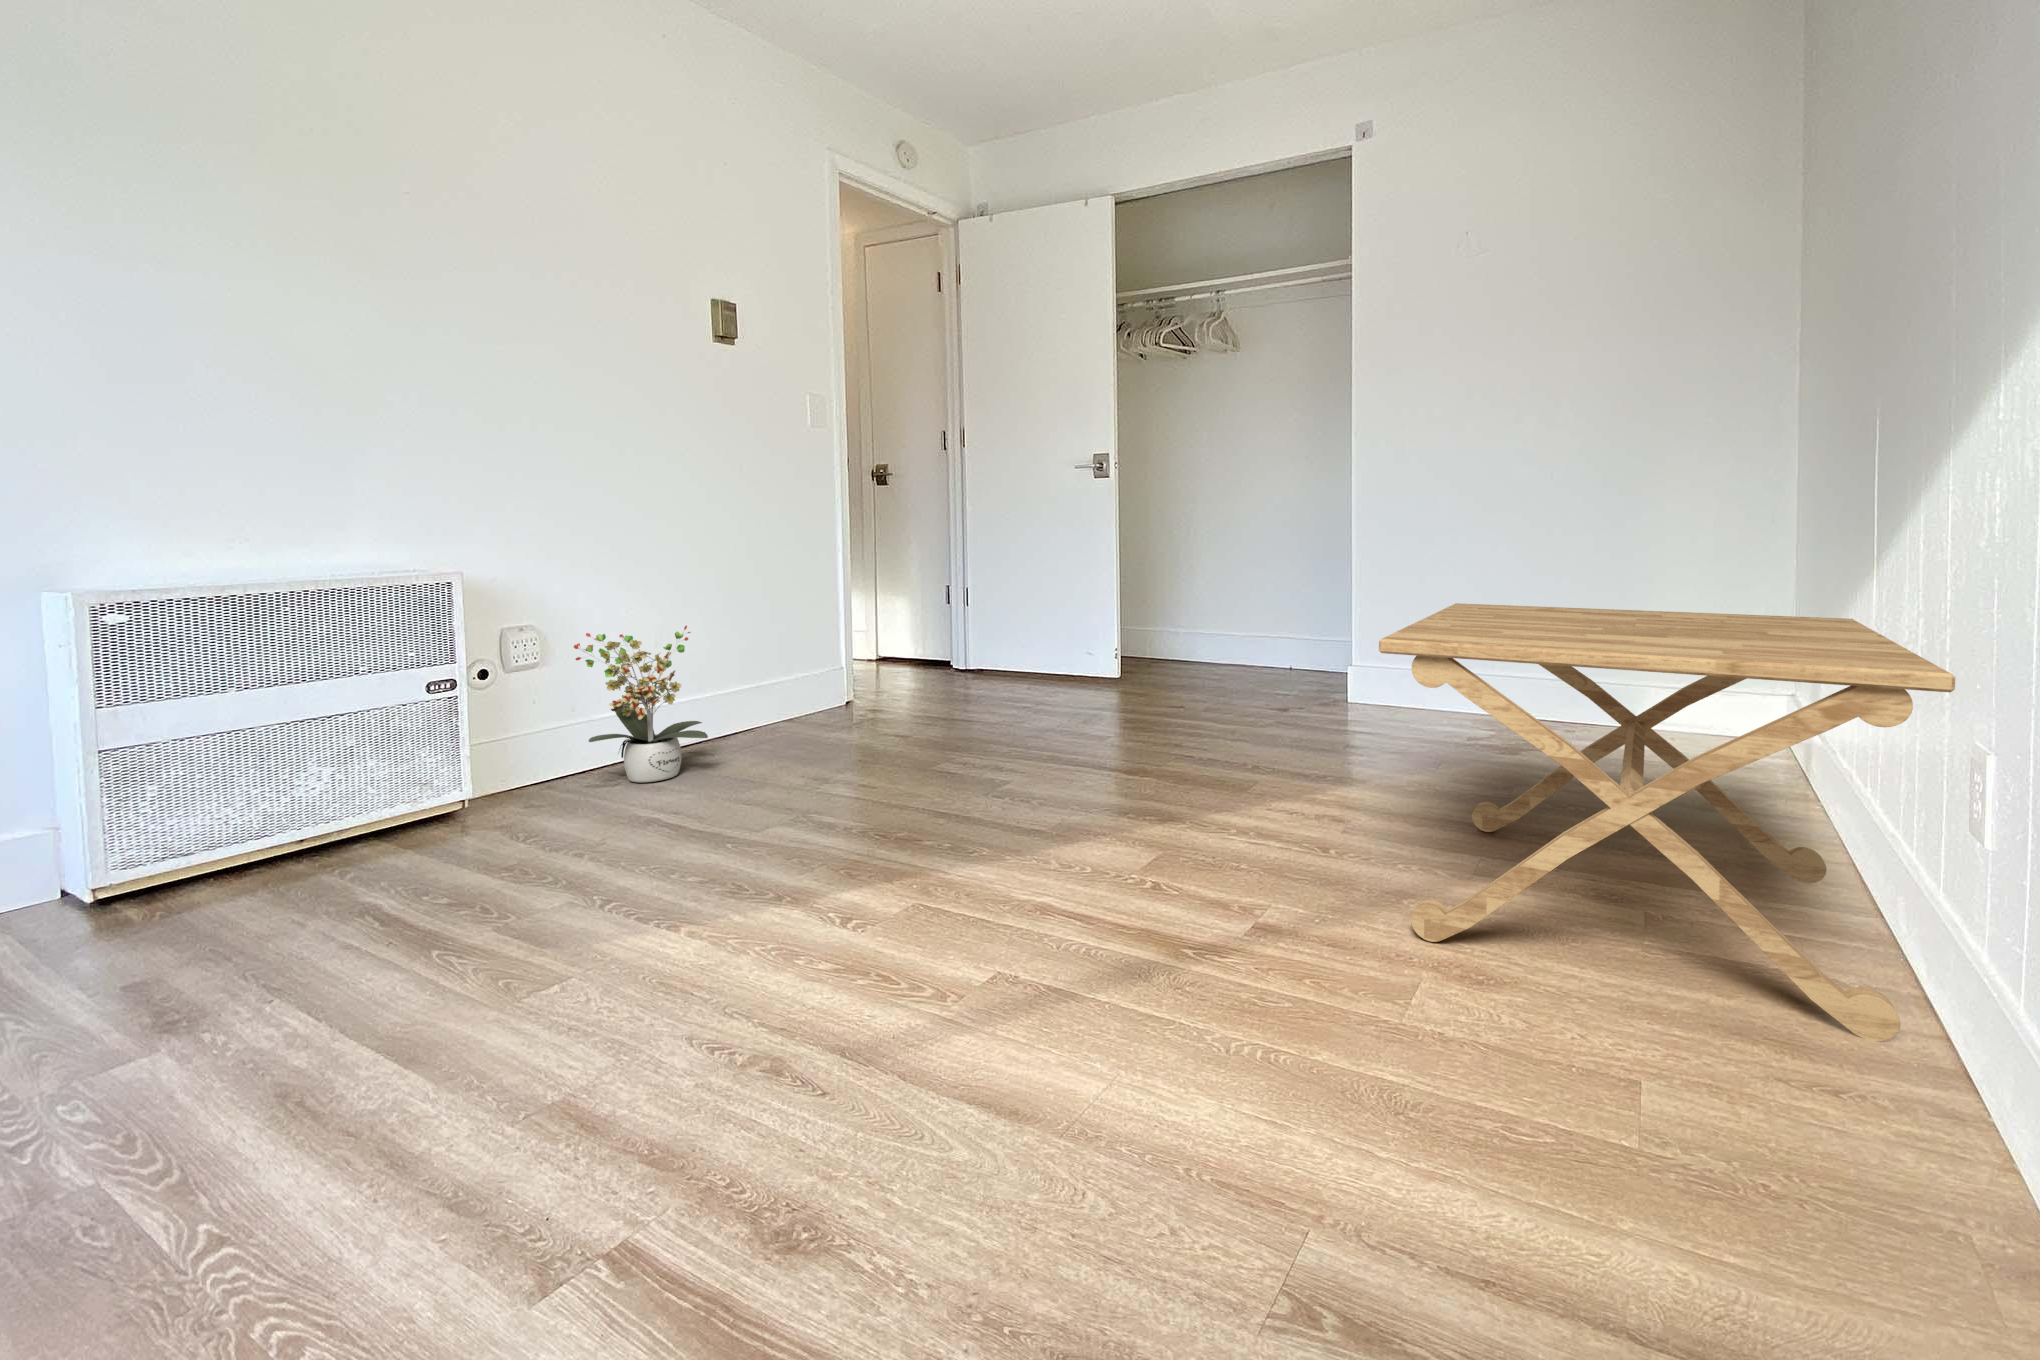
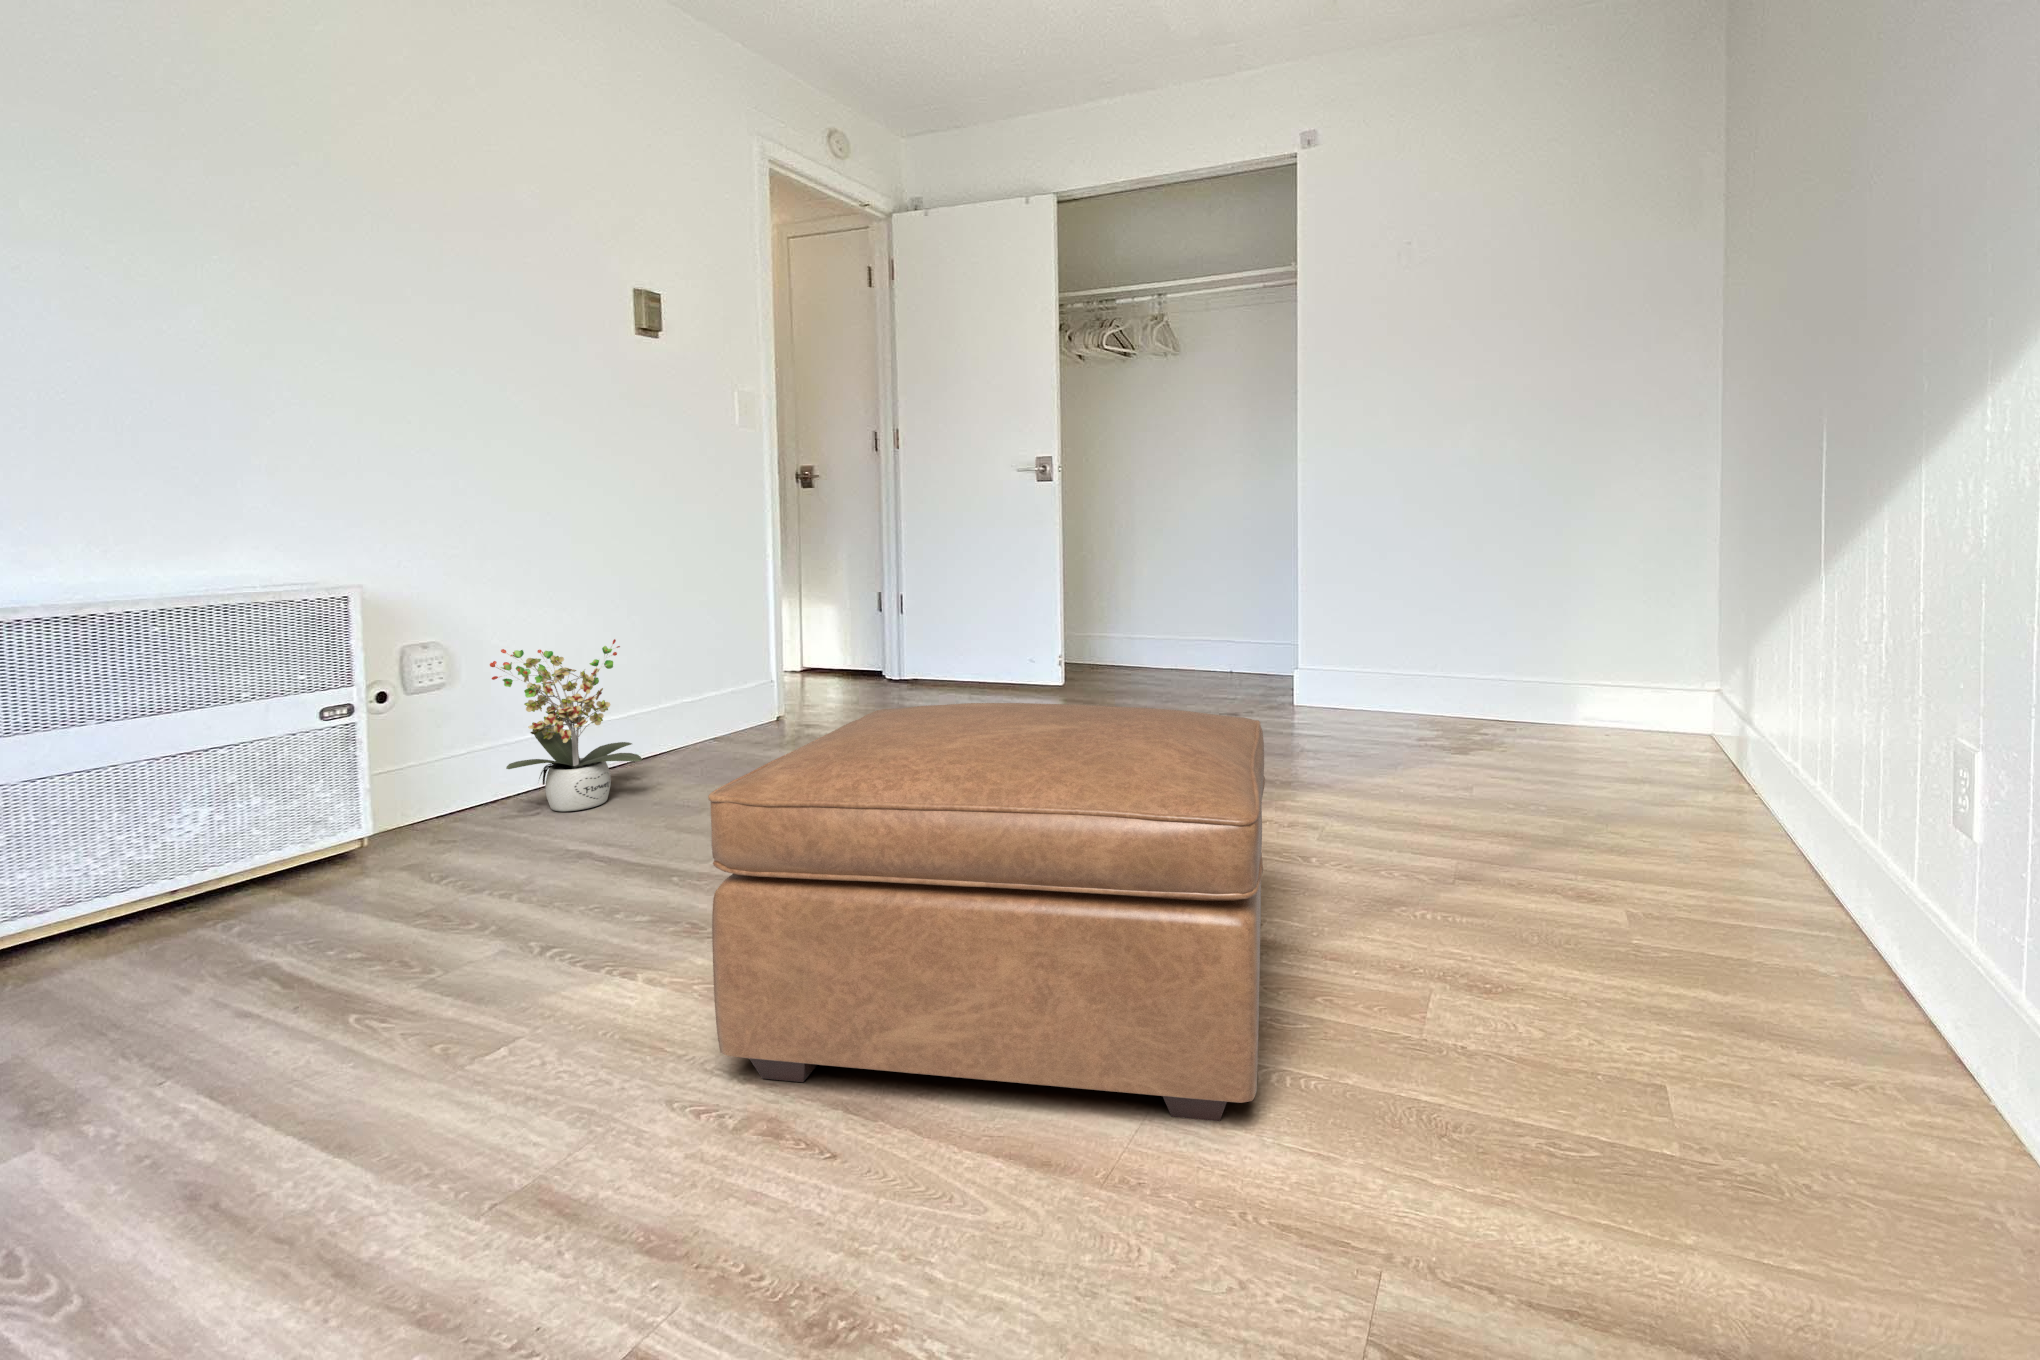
side table: present [1379,603,1955,1041] -> none [1382,610,1939,1031]
ottoman: none [723,690,1259,1087] -> present [708,703,1265,1121]

